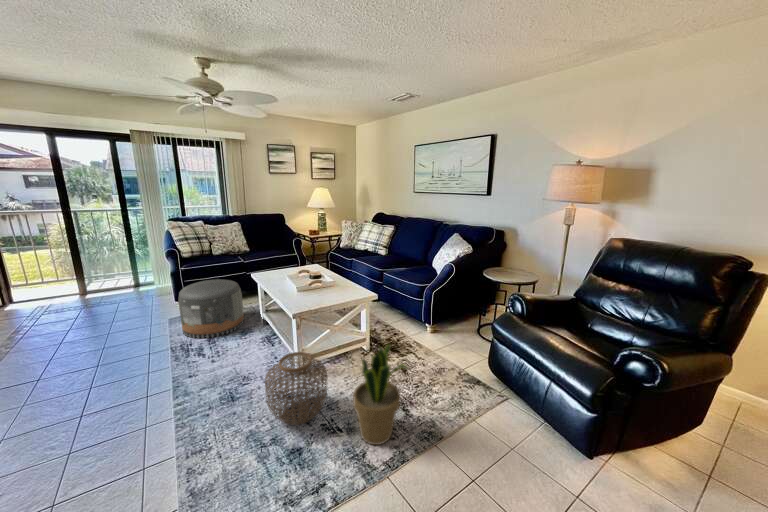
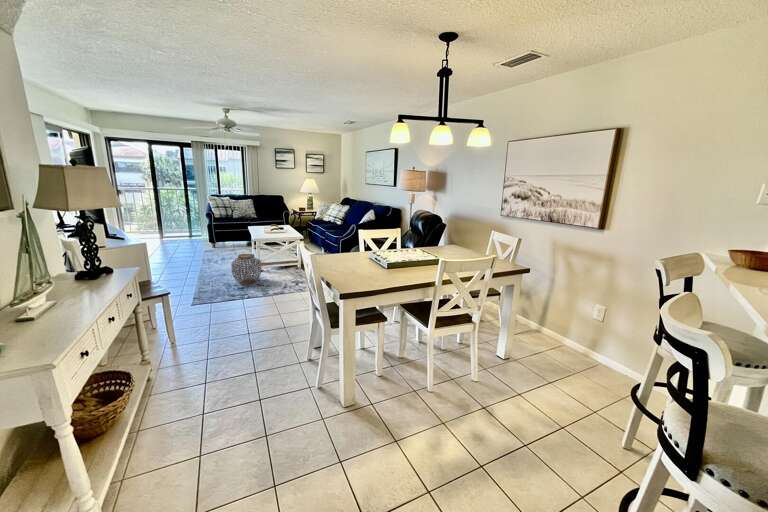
pouf: present [179,279,244,339] -> none [208,229,243,258]
potted plant: present [353,345,407,445] -> none [263,249,287,292]

